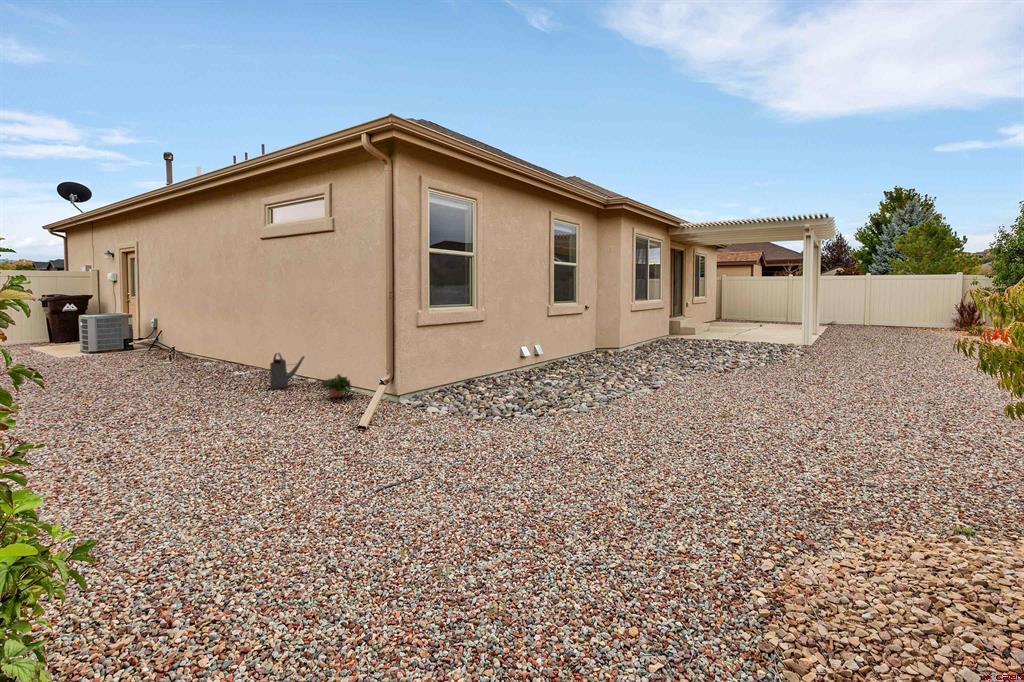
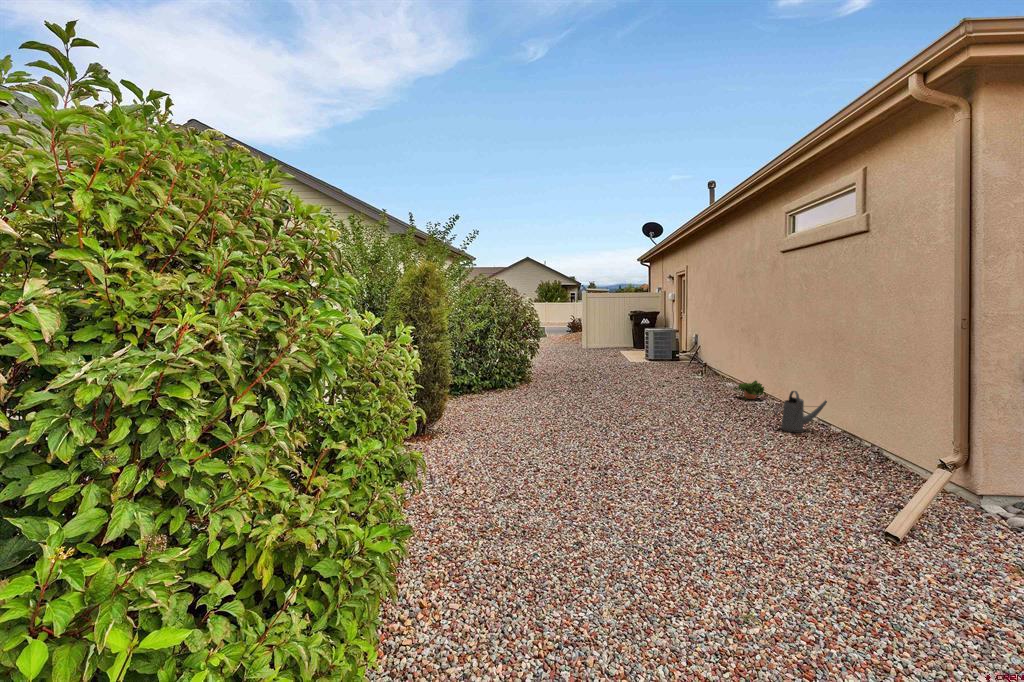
potted plant: present [316,374,351,399] -> present [733,380,765,400]

